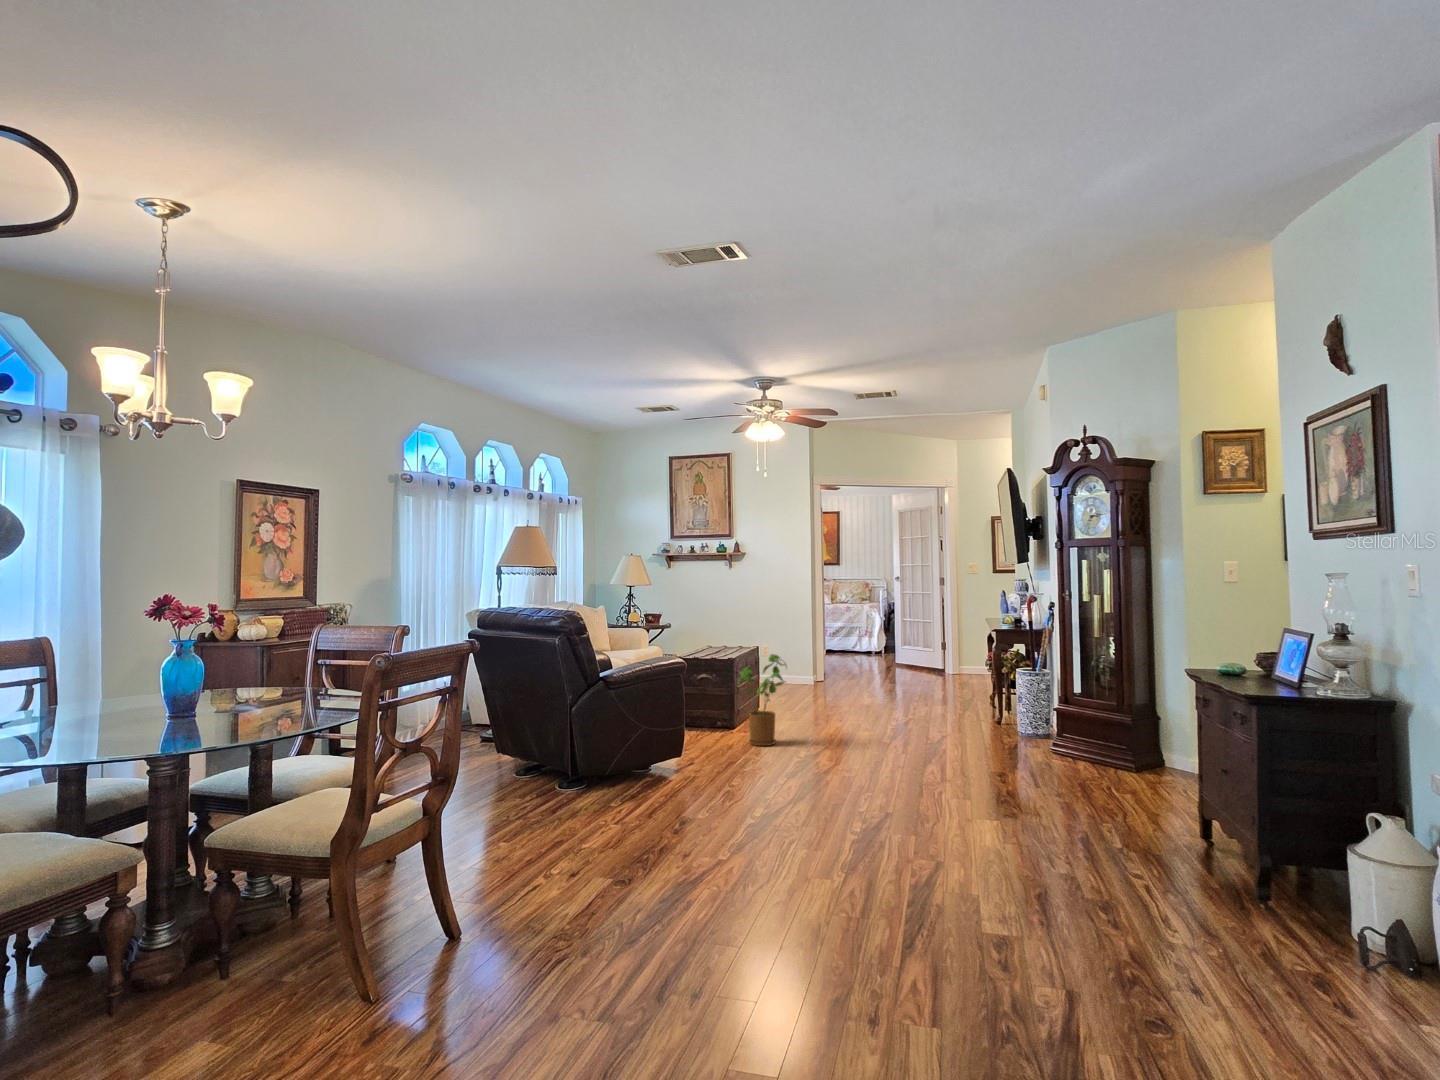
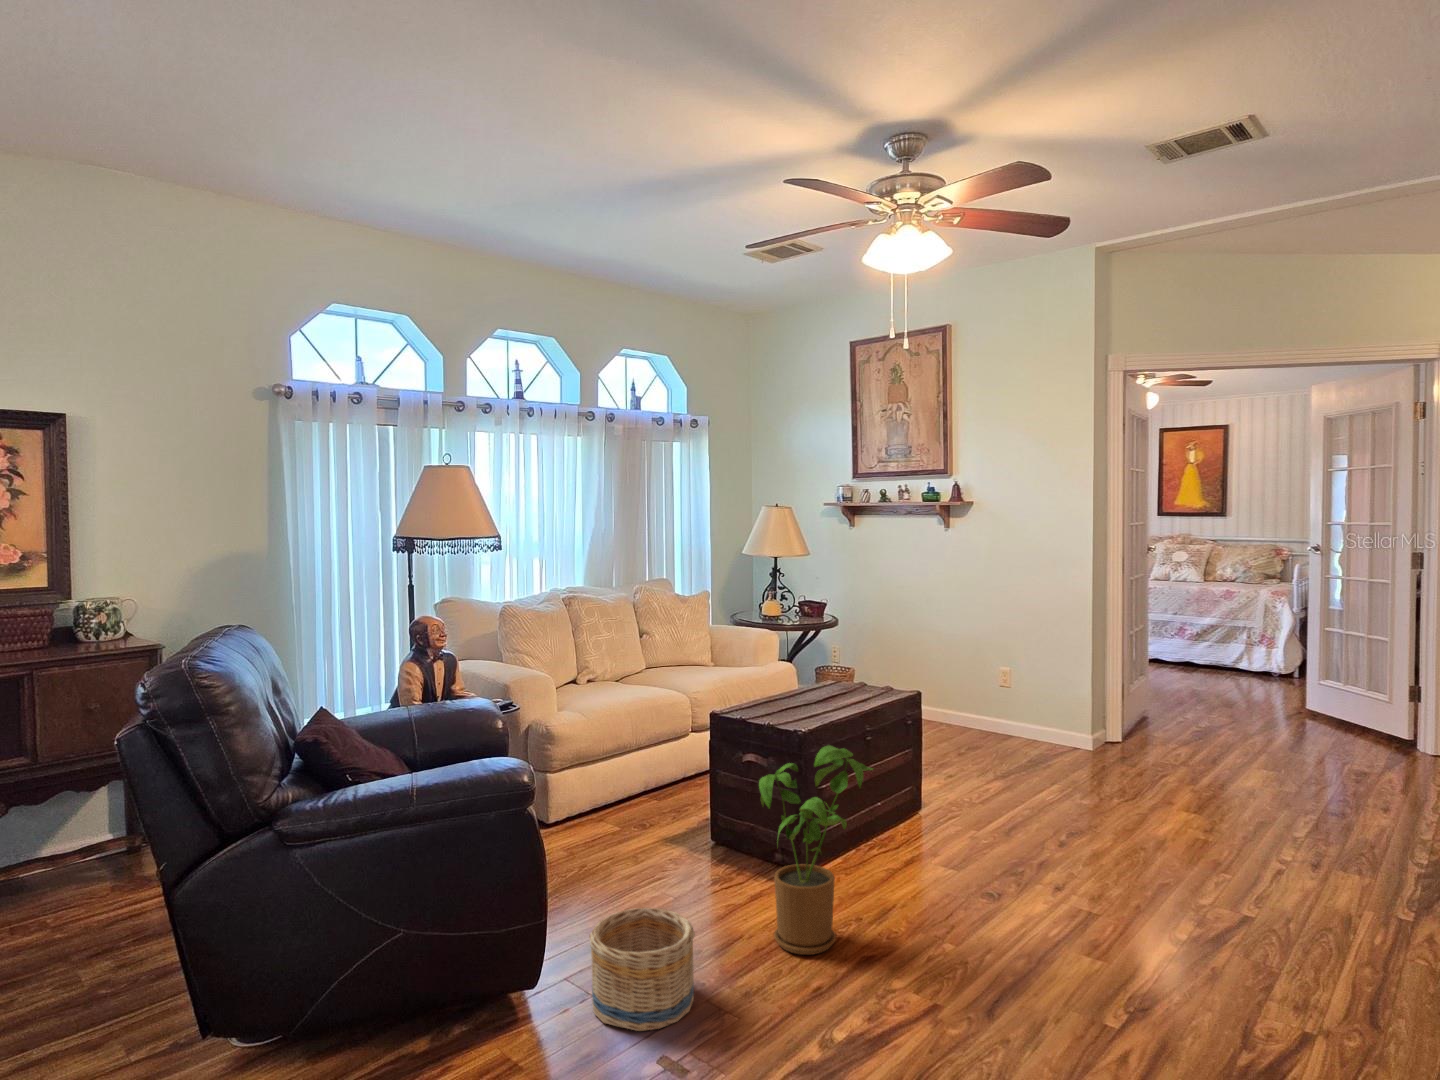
basket: none [699,725,744,767] -> present [589,908,695,1031]

